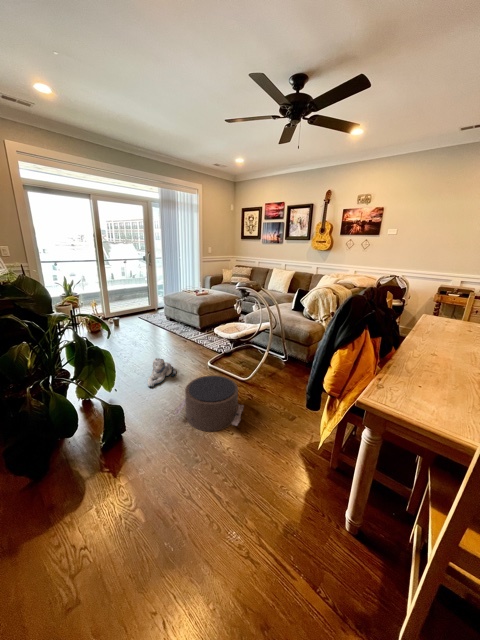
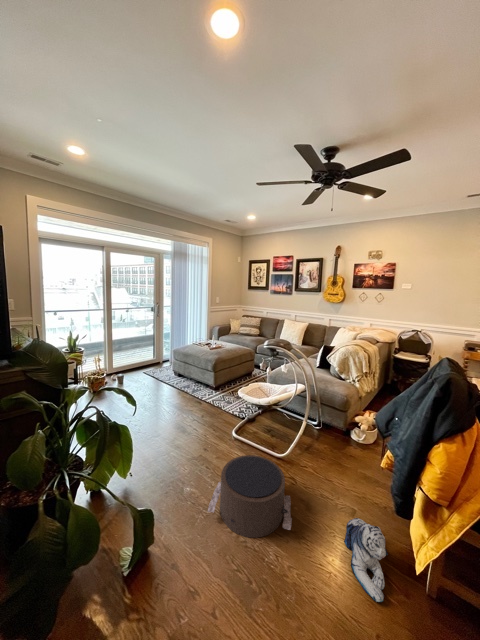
plush toy: present [147,358,176,387] -> present [344,518,388,602]

